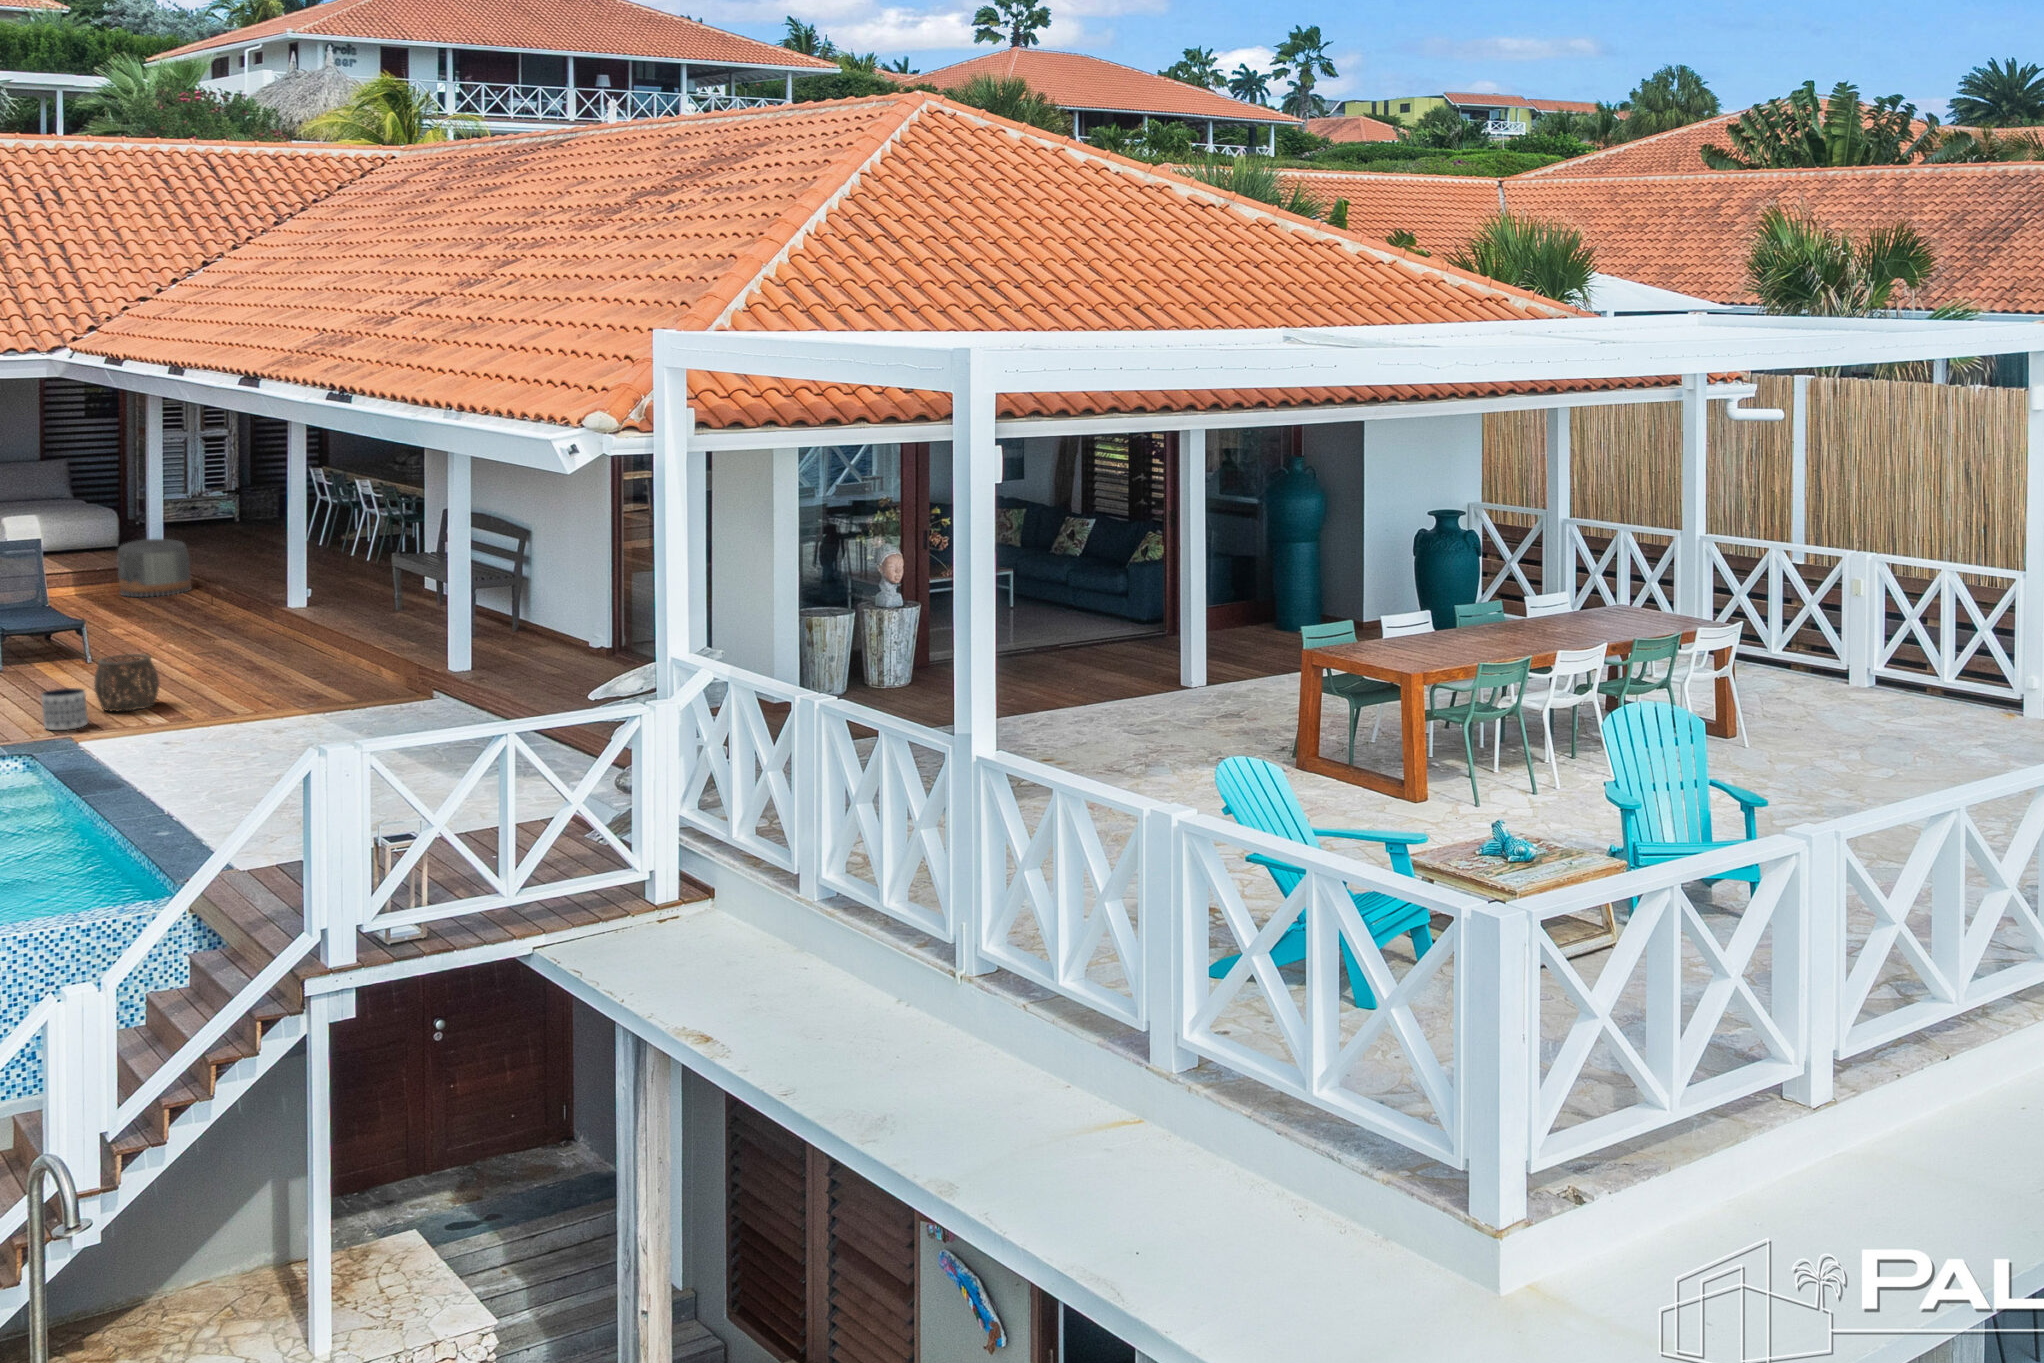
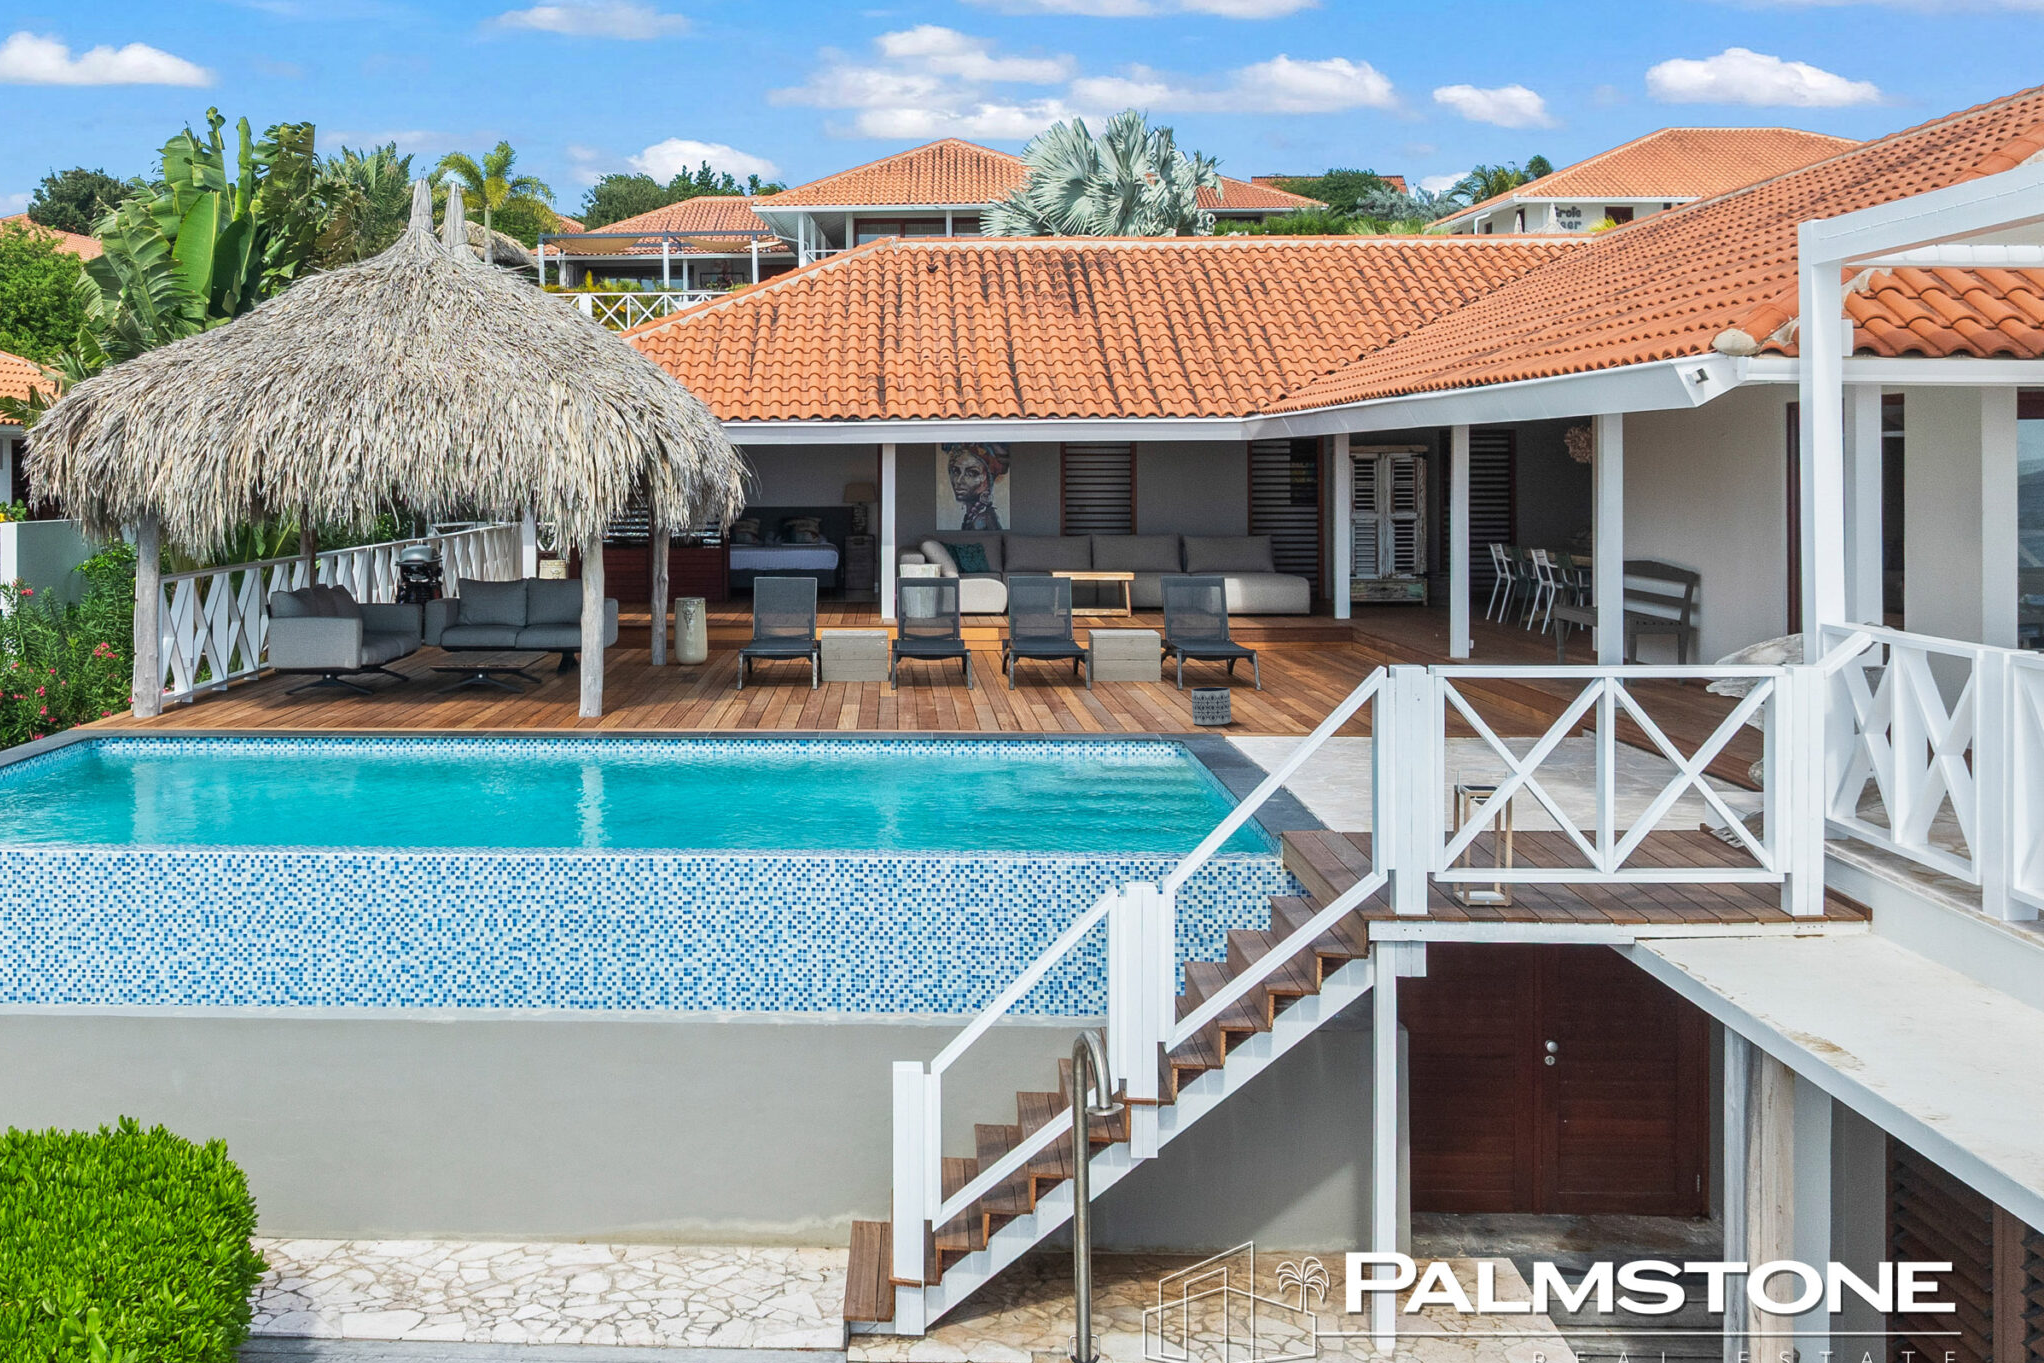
pouf: present [117,539,191,597] -> none [1289,589,1355,643]
woven basket: present [94,654,159,711] -> none [1240,661,1299,715]

